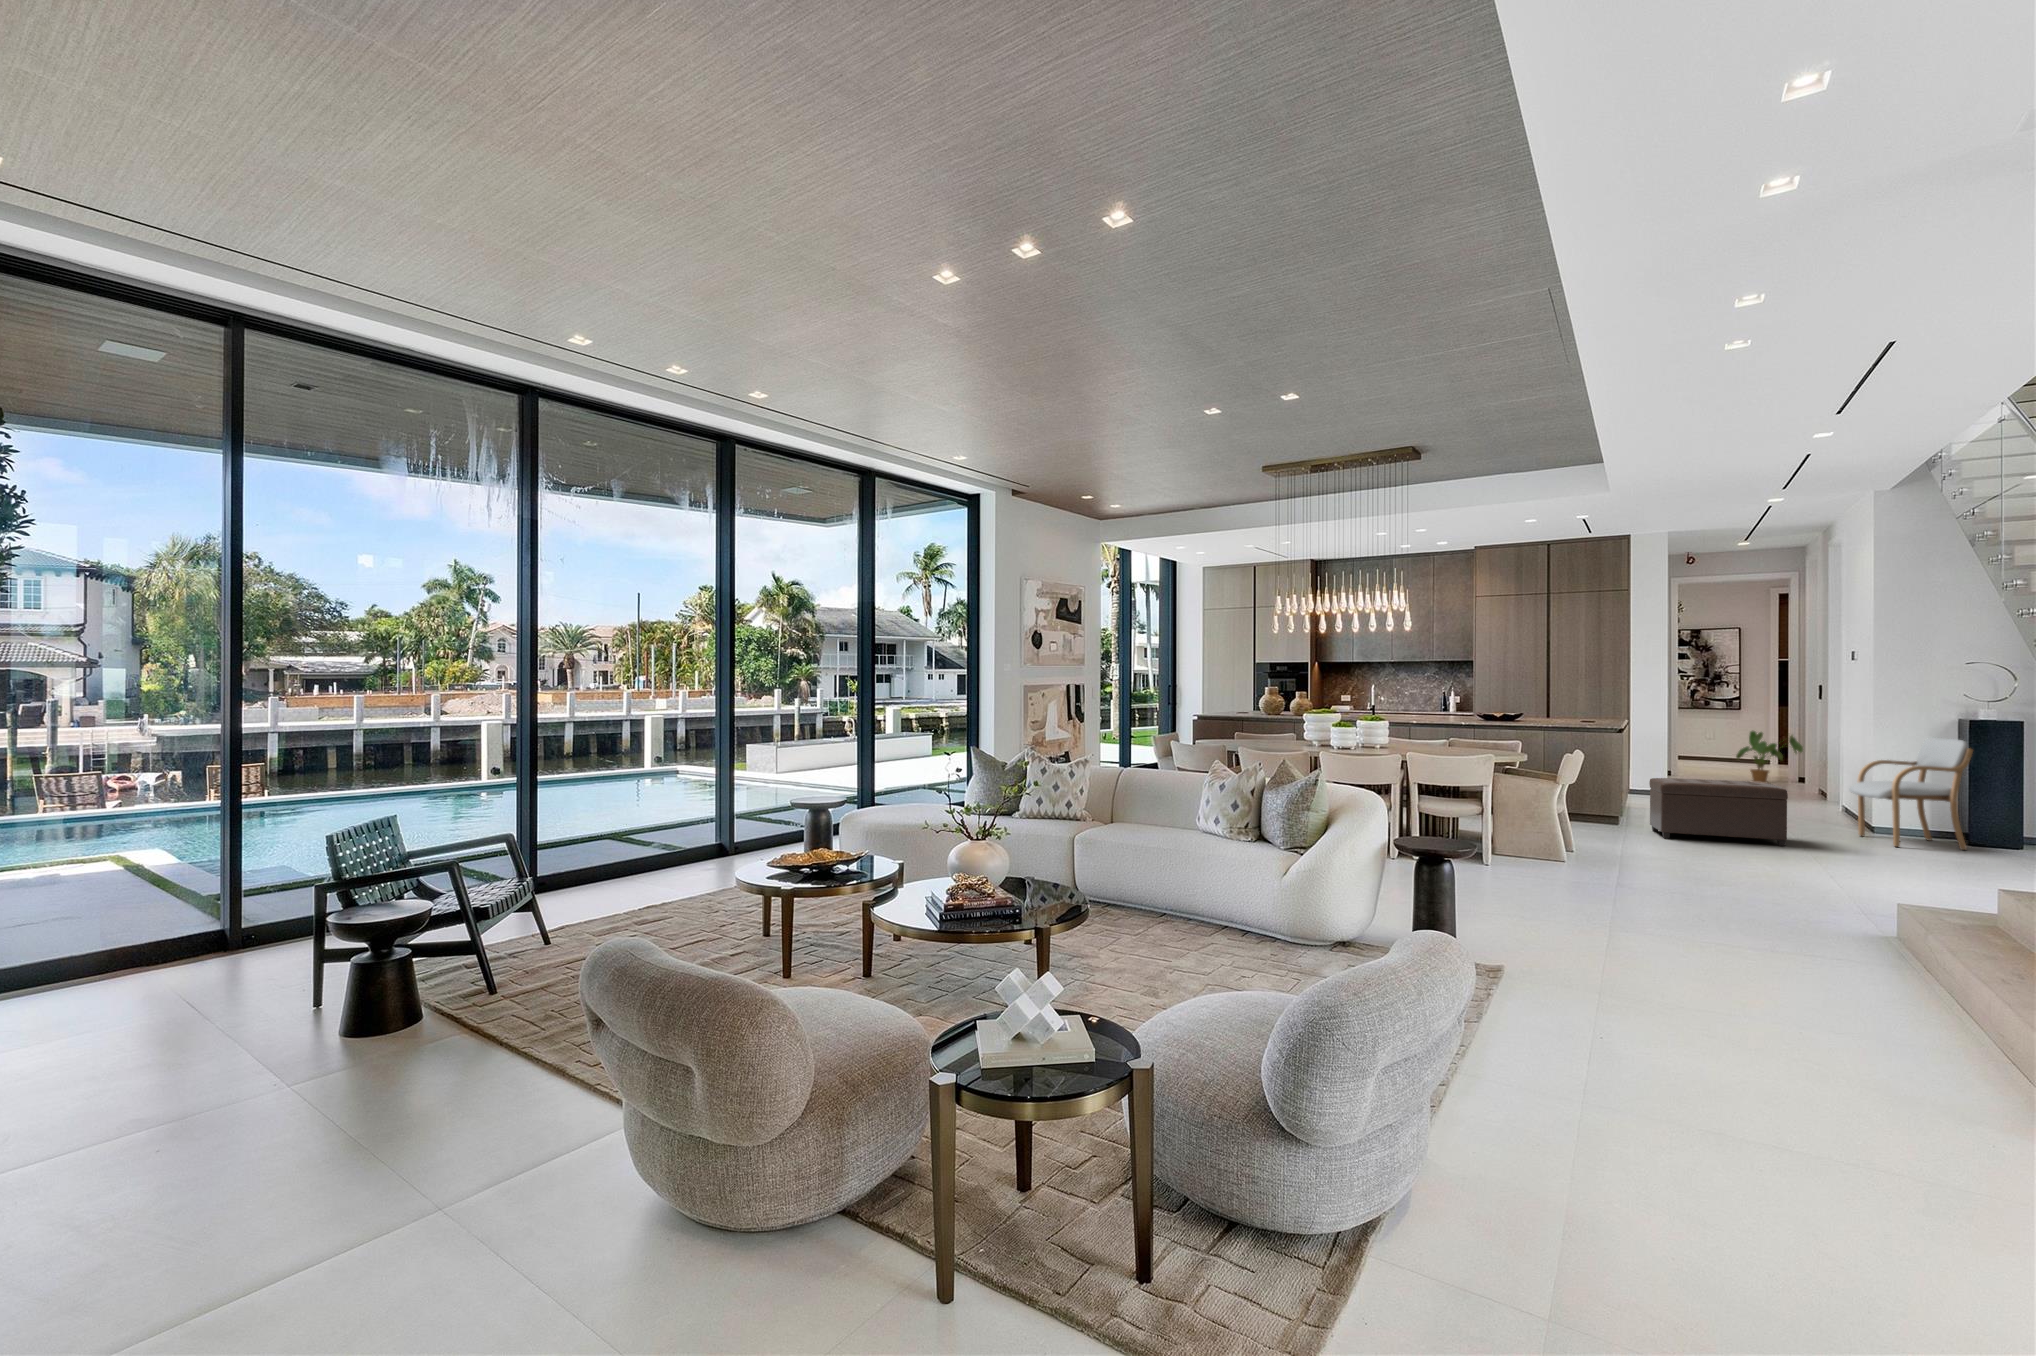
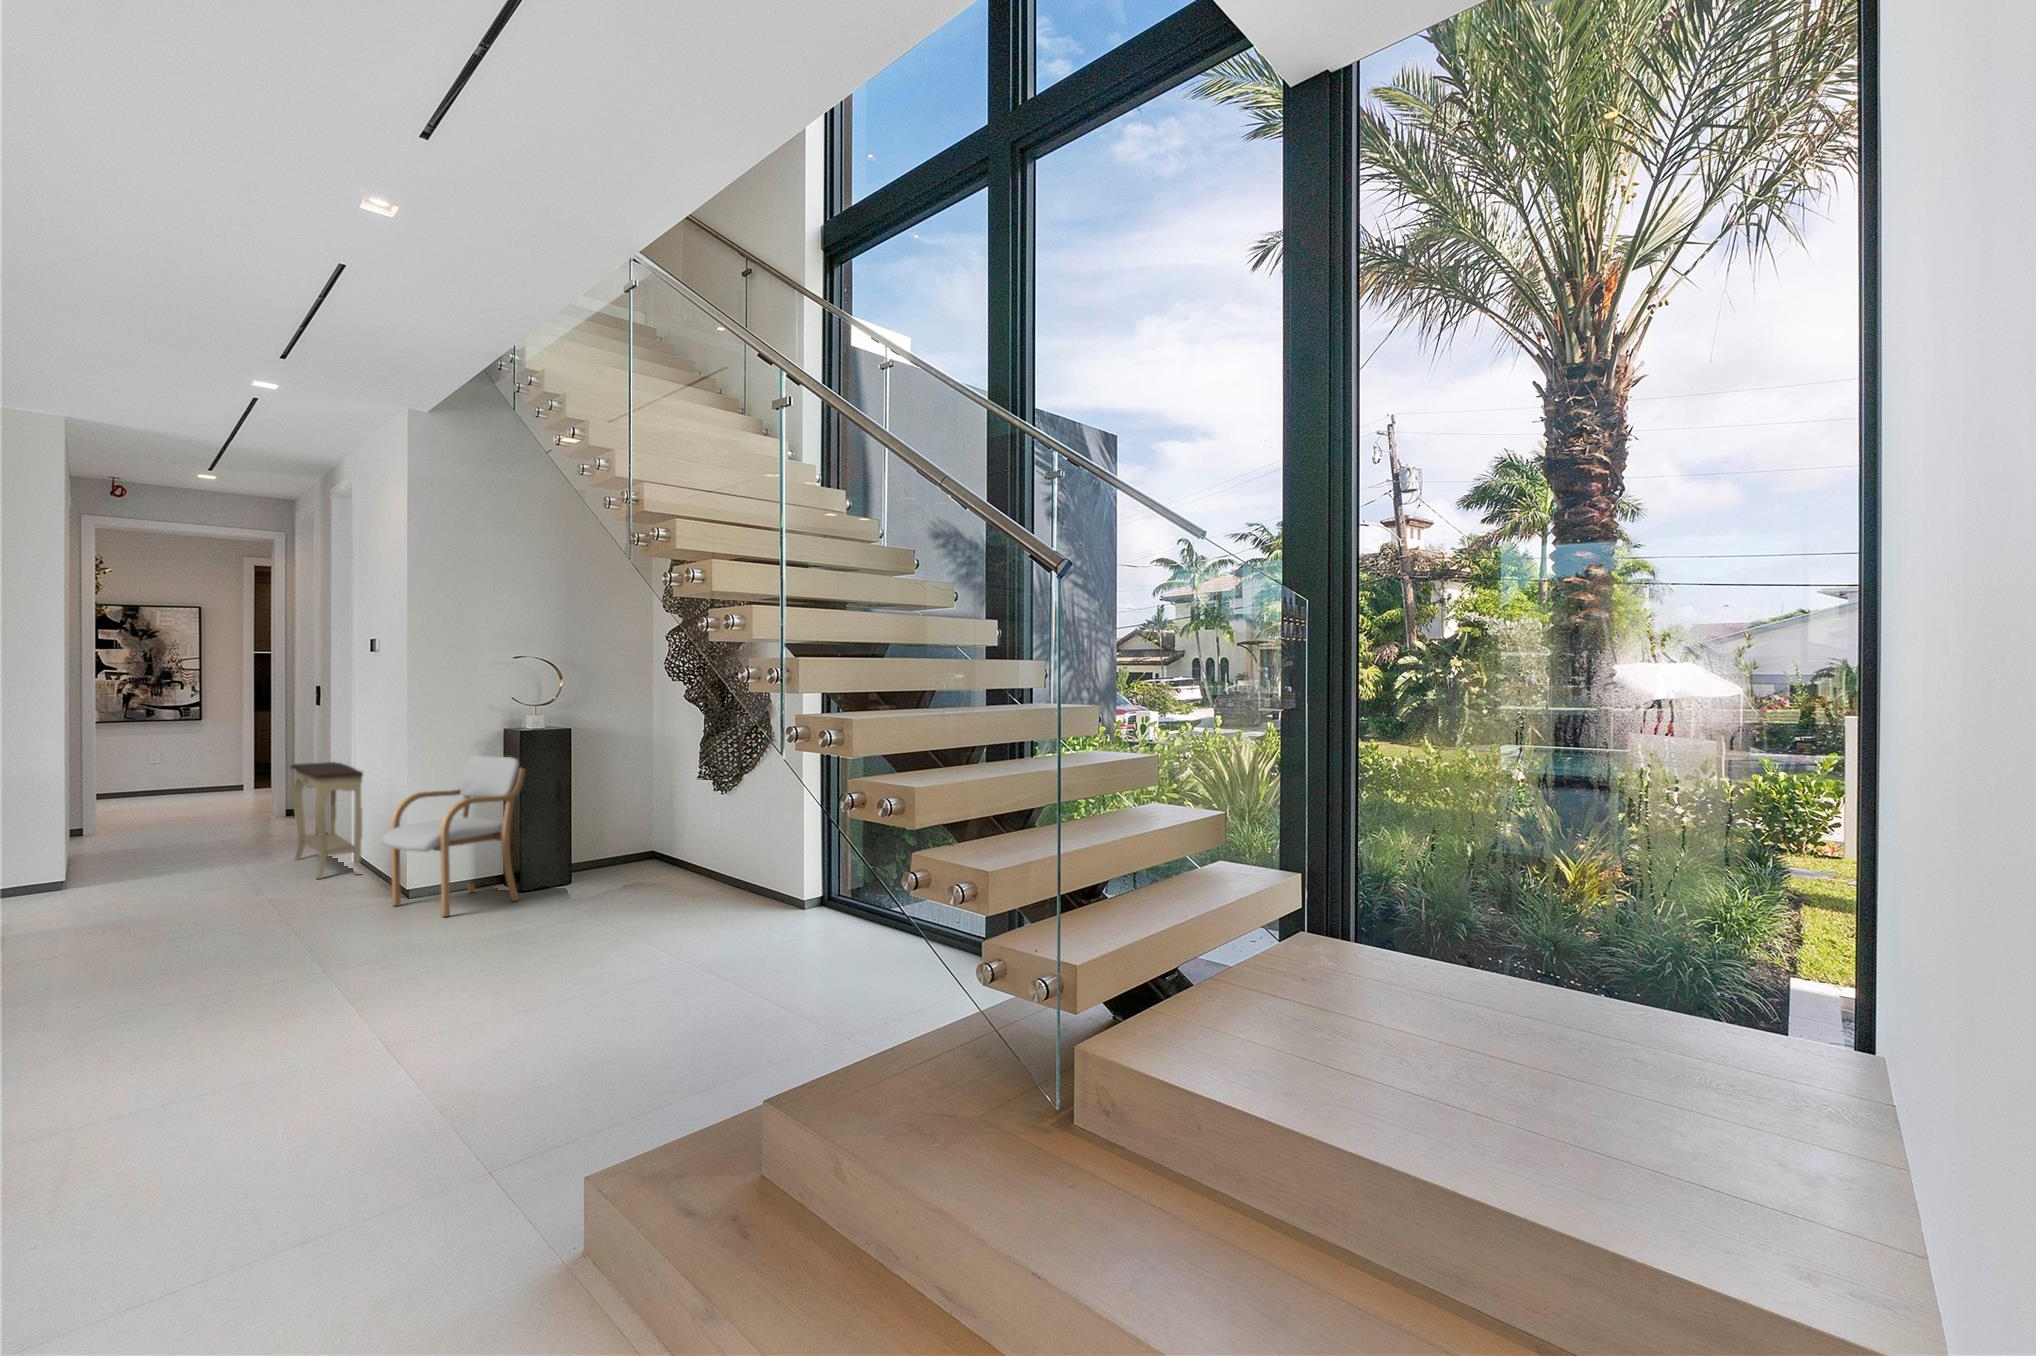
house plant: present [1736,731,1803,783] -> none [197,753,292,828]
console table: none [1794,738,1847,818] -> present [291,762,363,879]
ottoman: present [1649,778,1788,846] -> none [36,855,305,1007]

